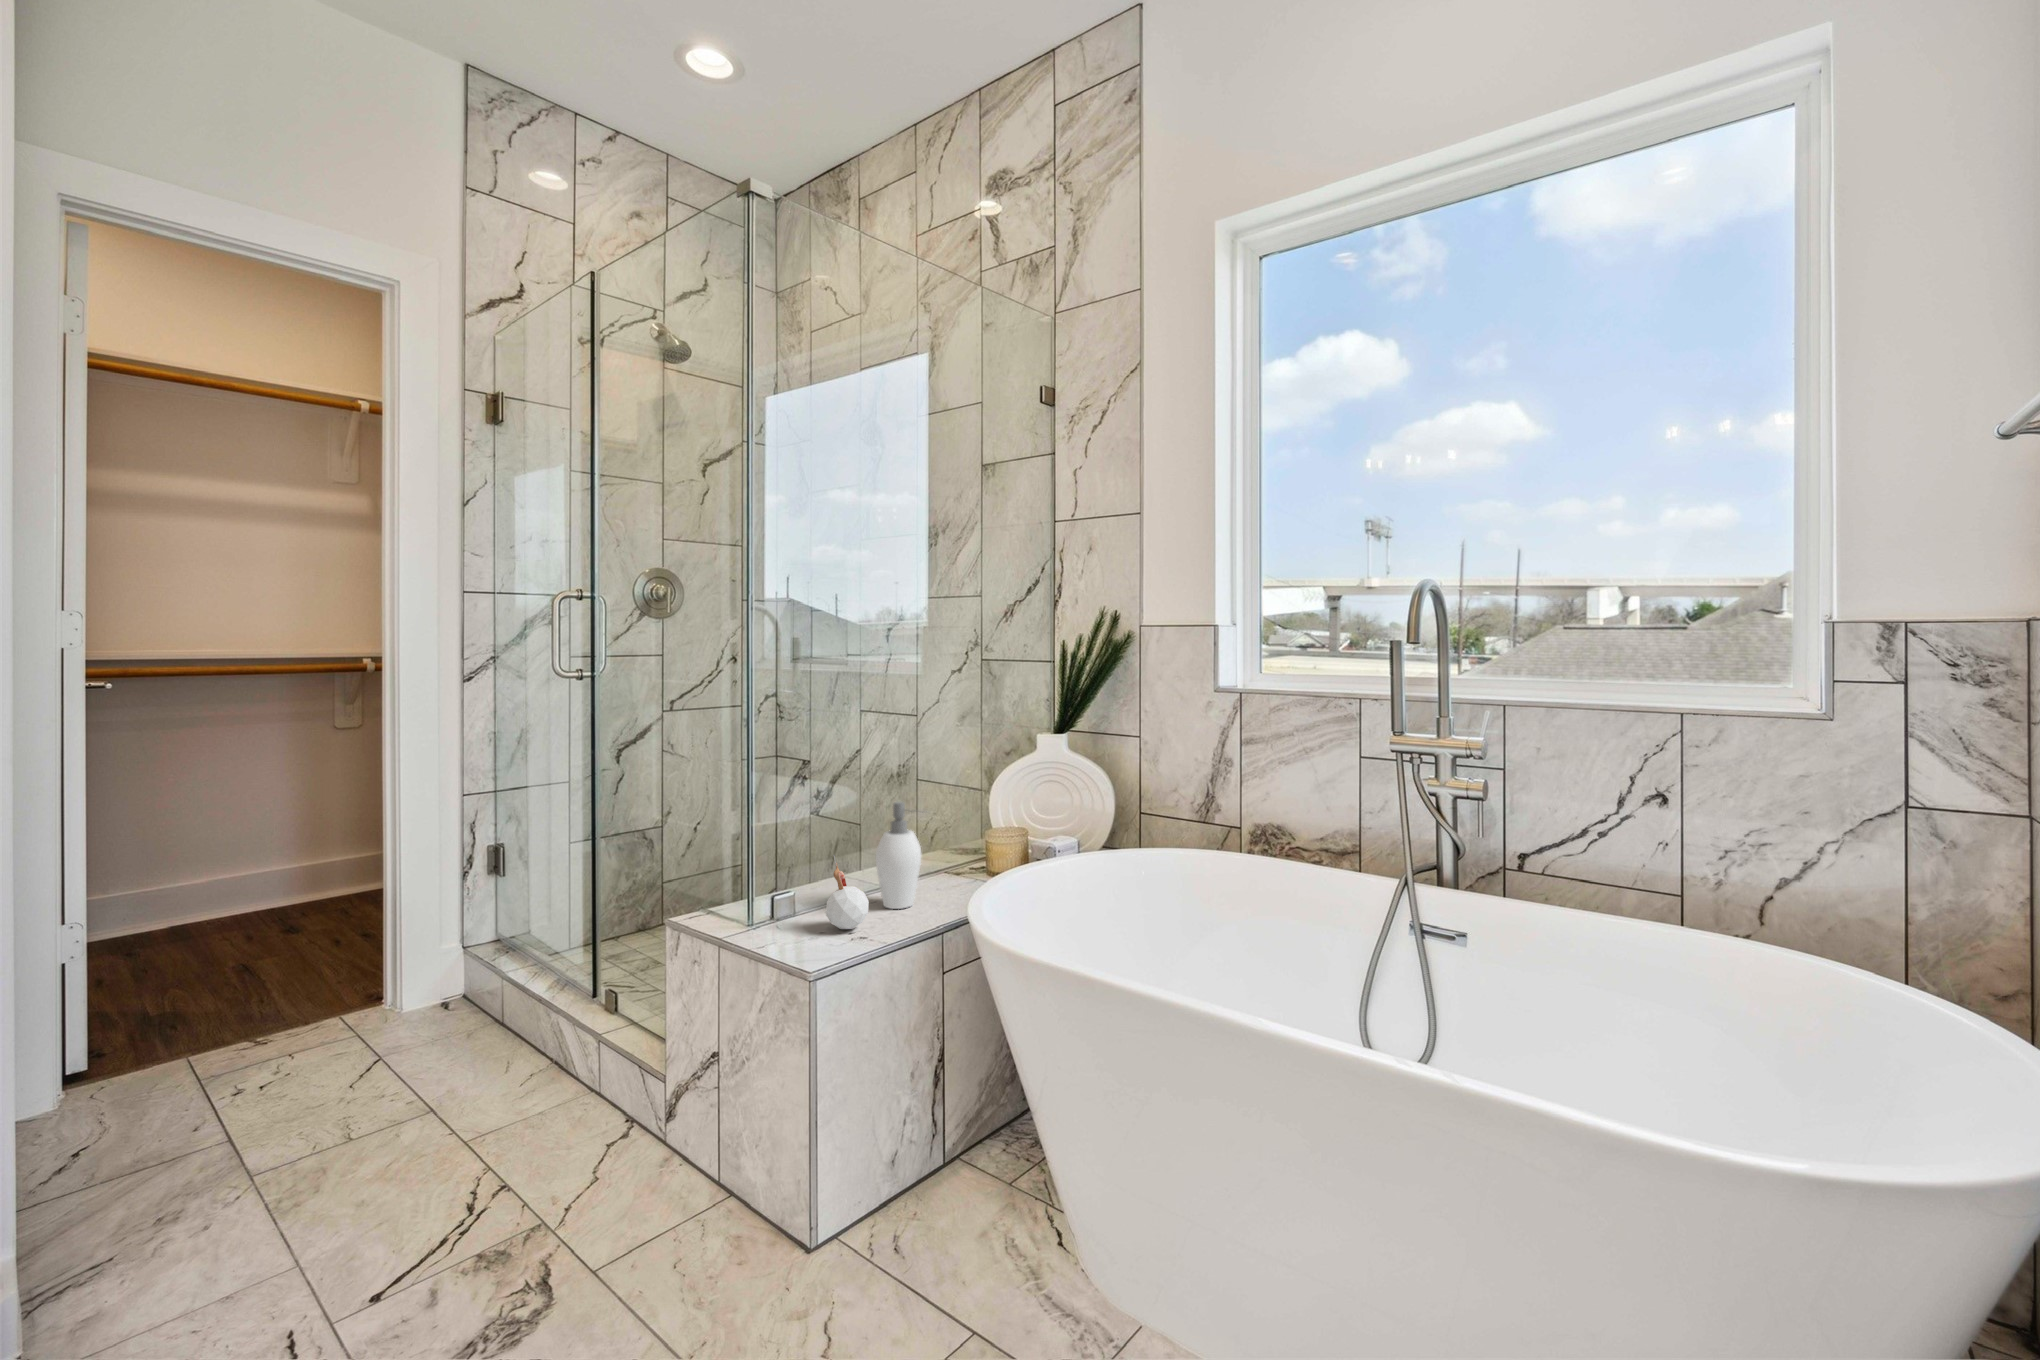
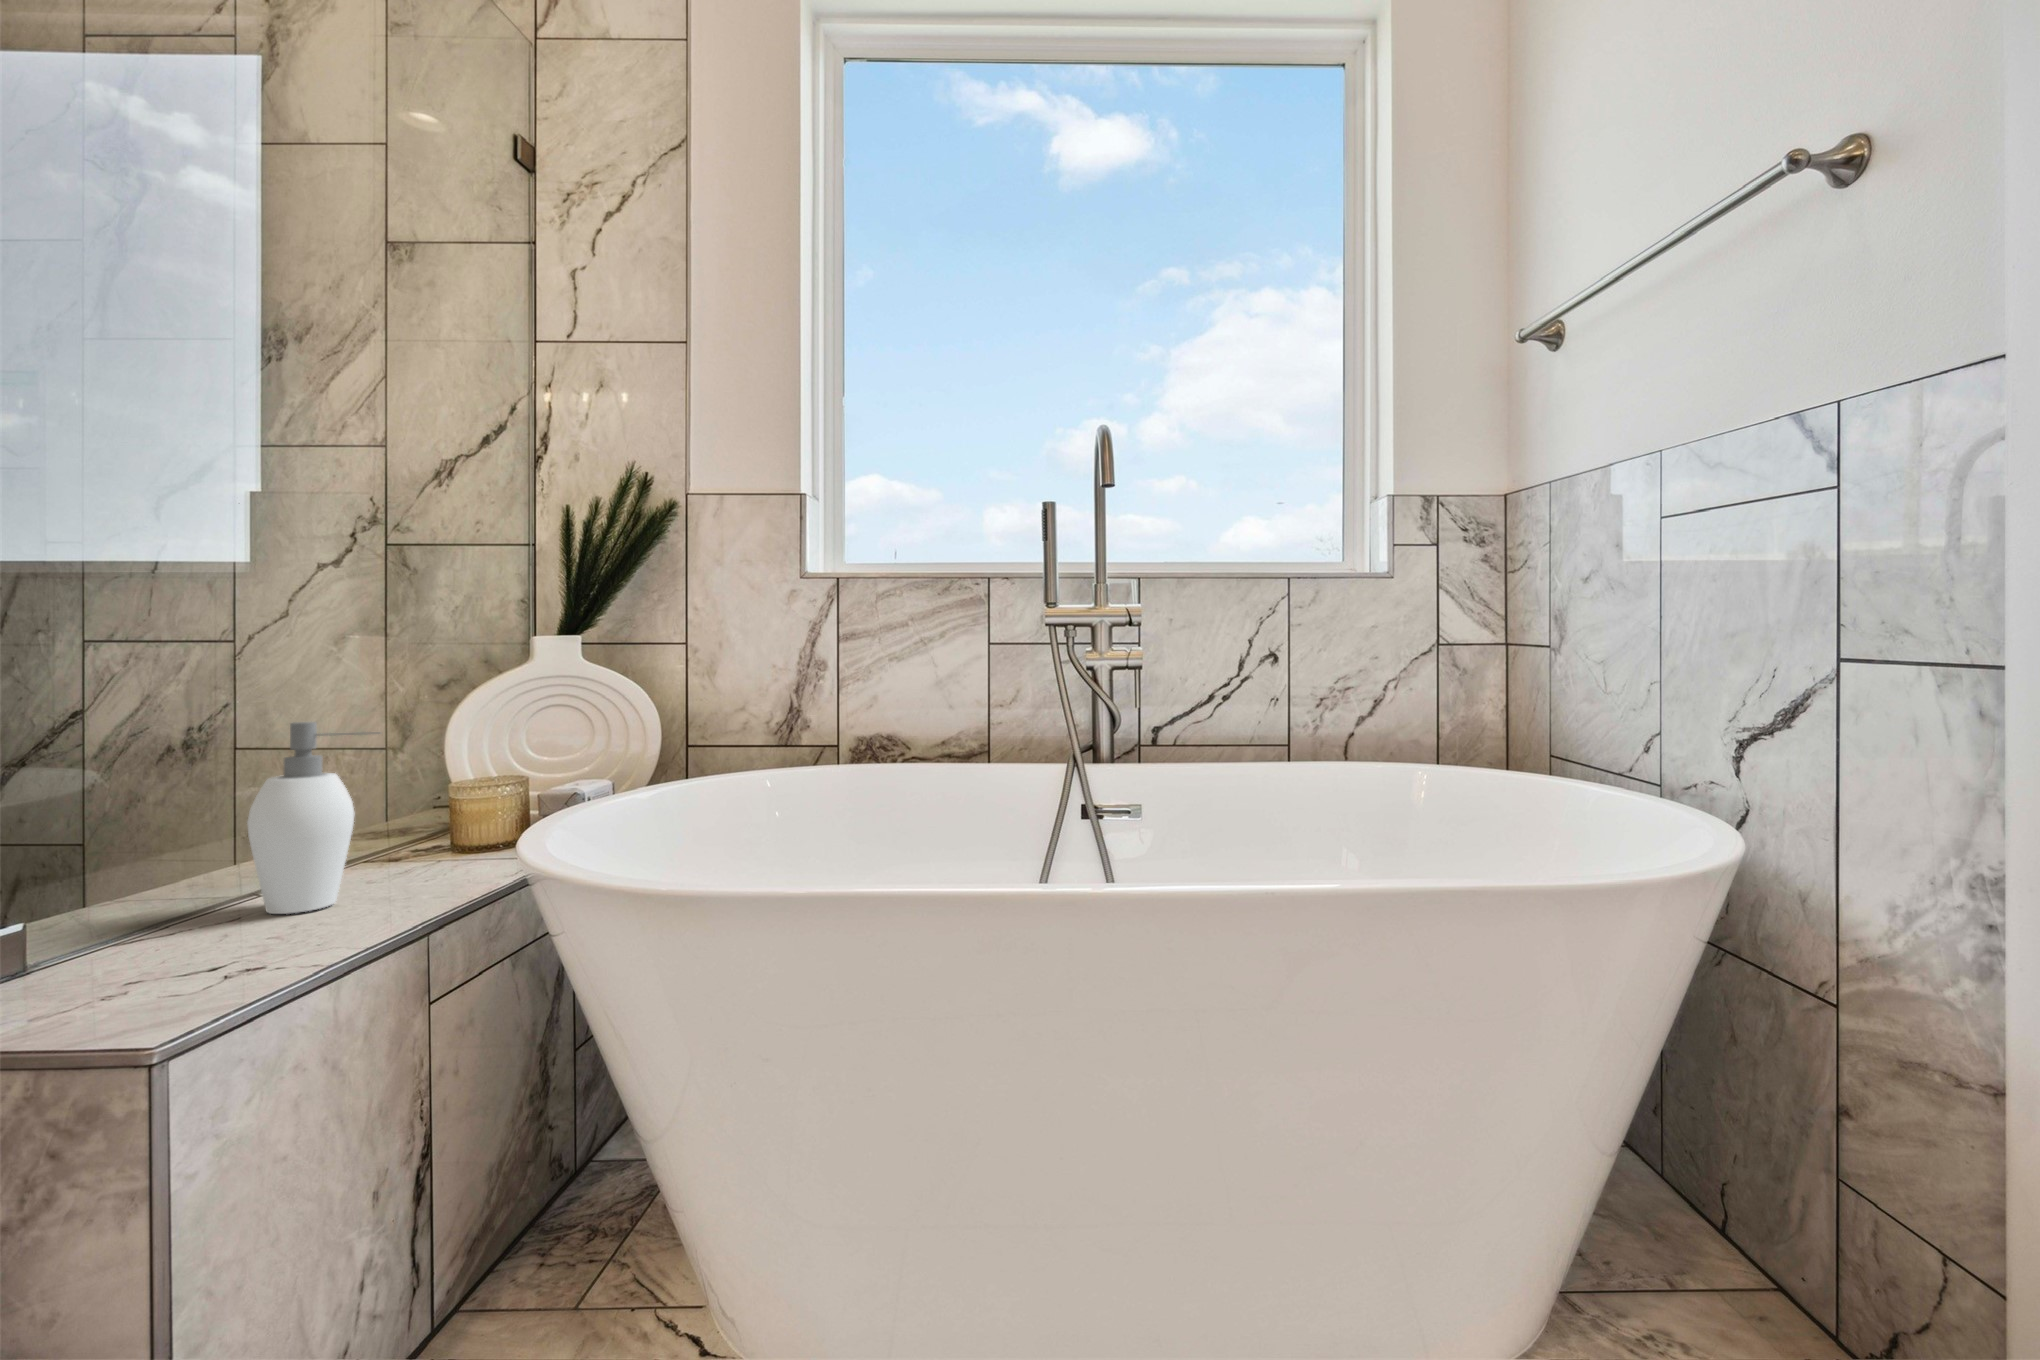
candle: present [826,855,869,929] -> none [151,815,262,956]

